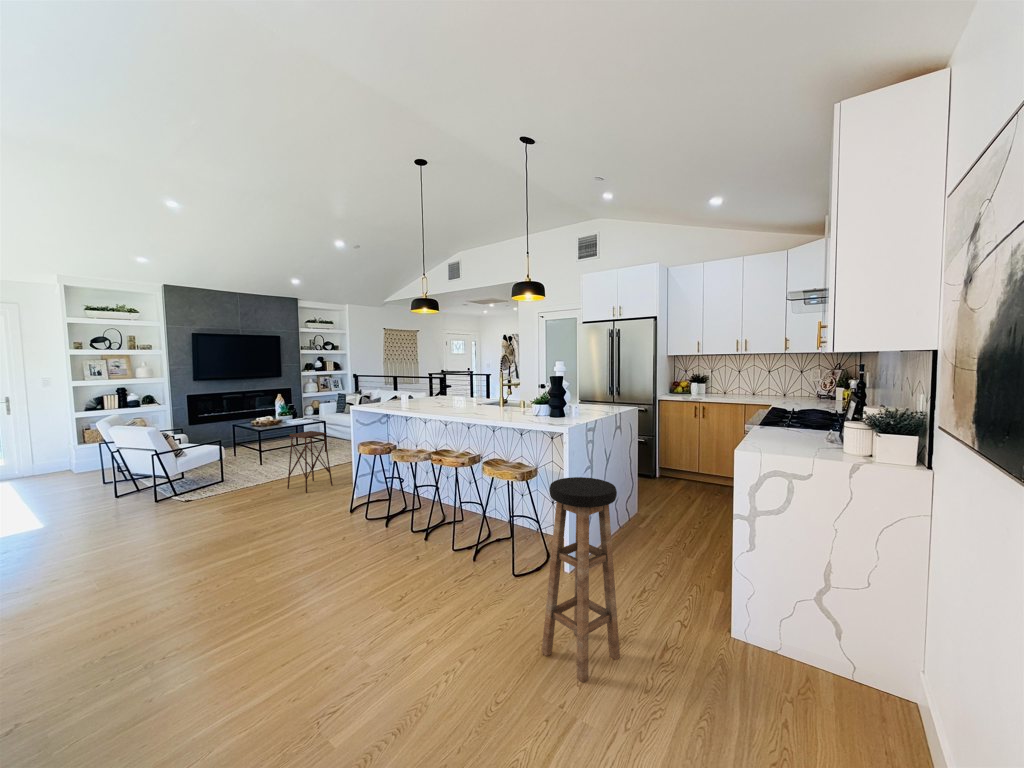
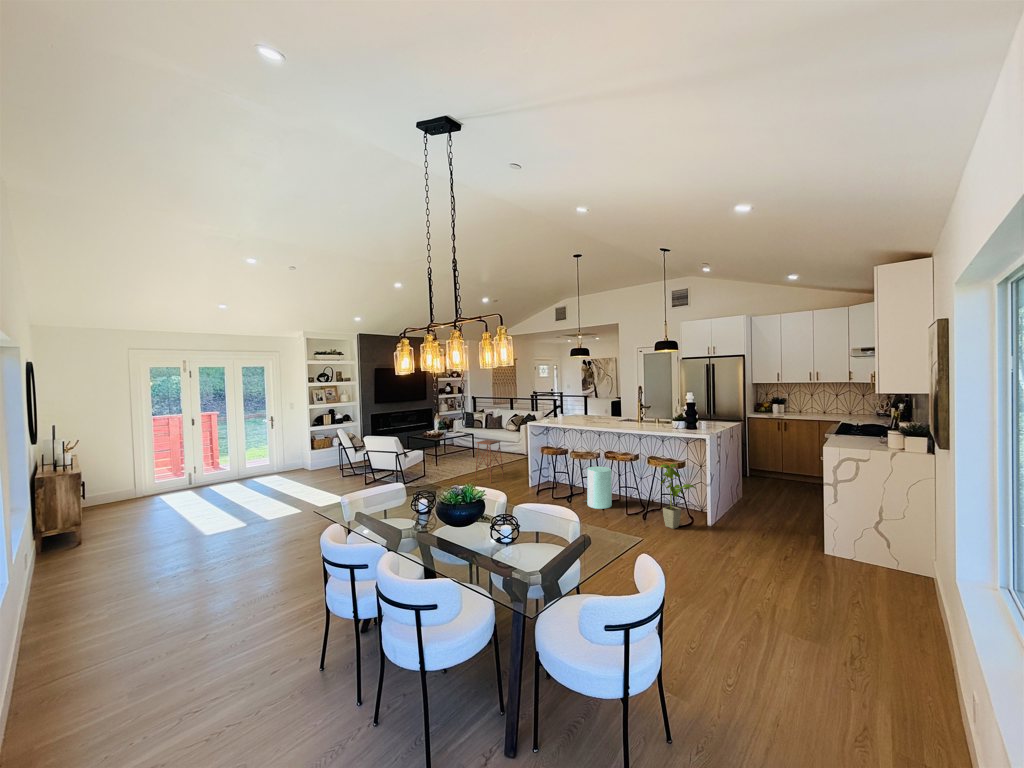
trash can: none [404,473,445,540] -> present [584,466,612,509]
house plant: none [485,474,541,581] -> present [661,464,696,529]
bar stool: present [542,477,620,683] -> none [717,462,762,568]

